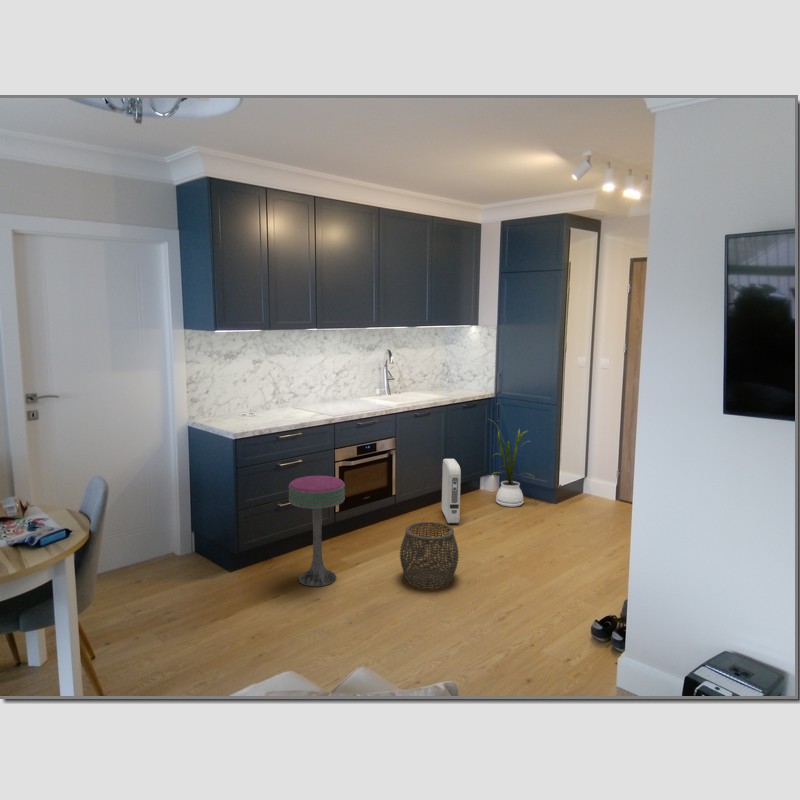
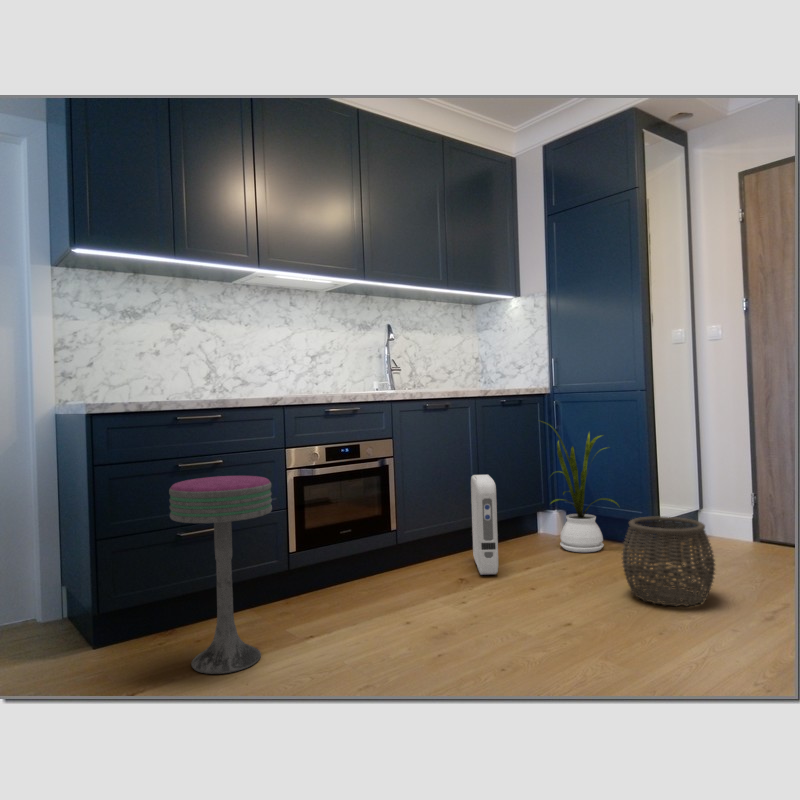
woven basket: present [400,522,459,587] -> present [622,516,715,606]

